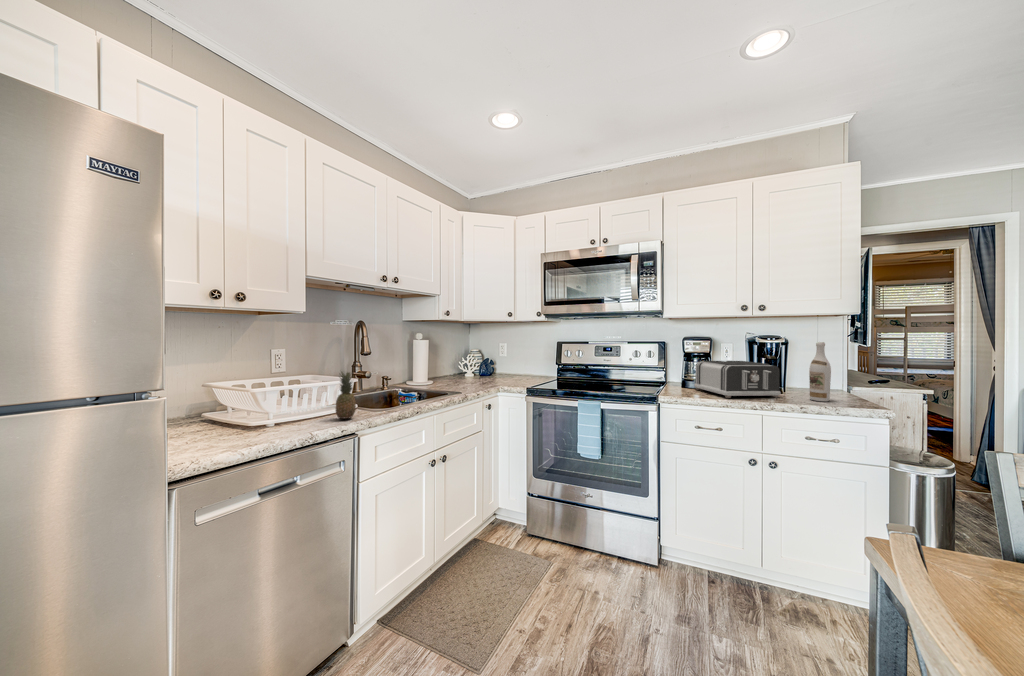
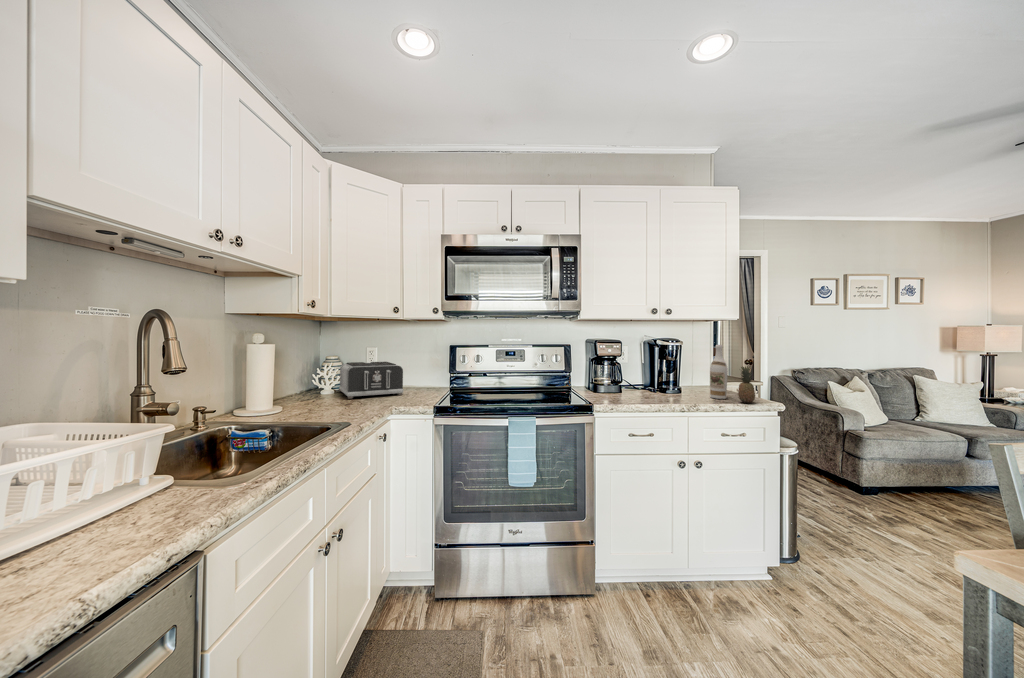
toaster: present [694,361,781,398] -> present [339,362,403,399]
fruit: present [336,372,356,419] -> present [738,366,755,403]

